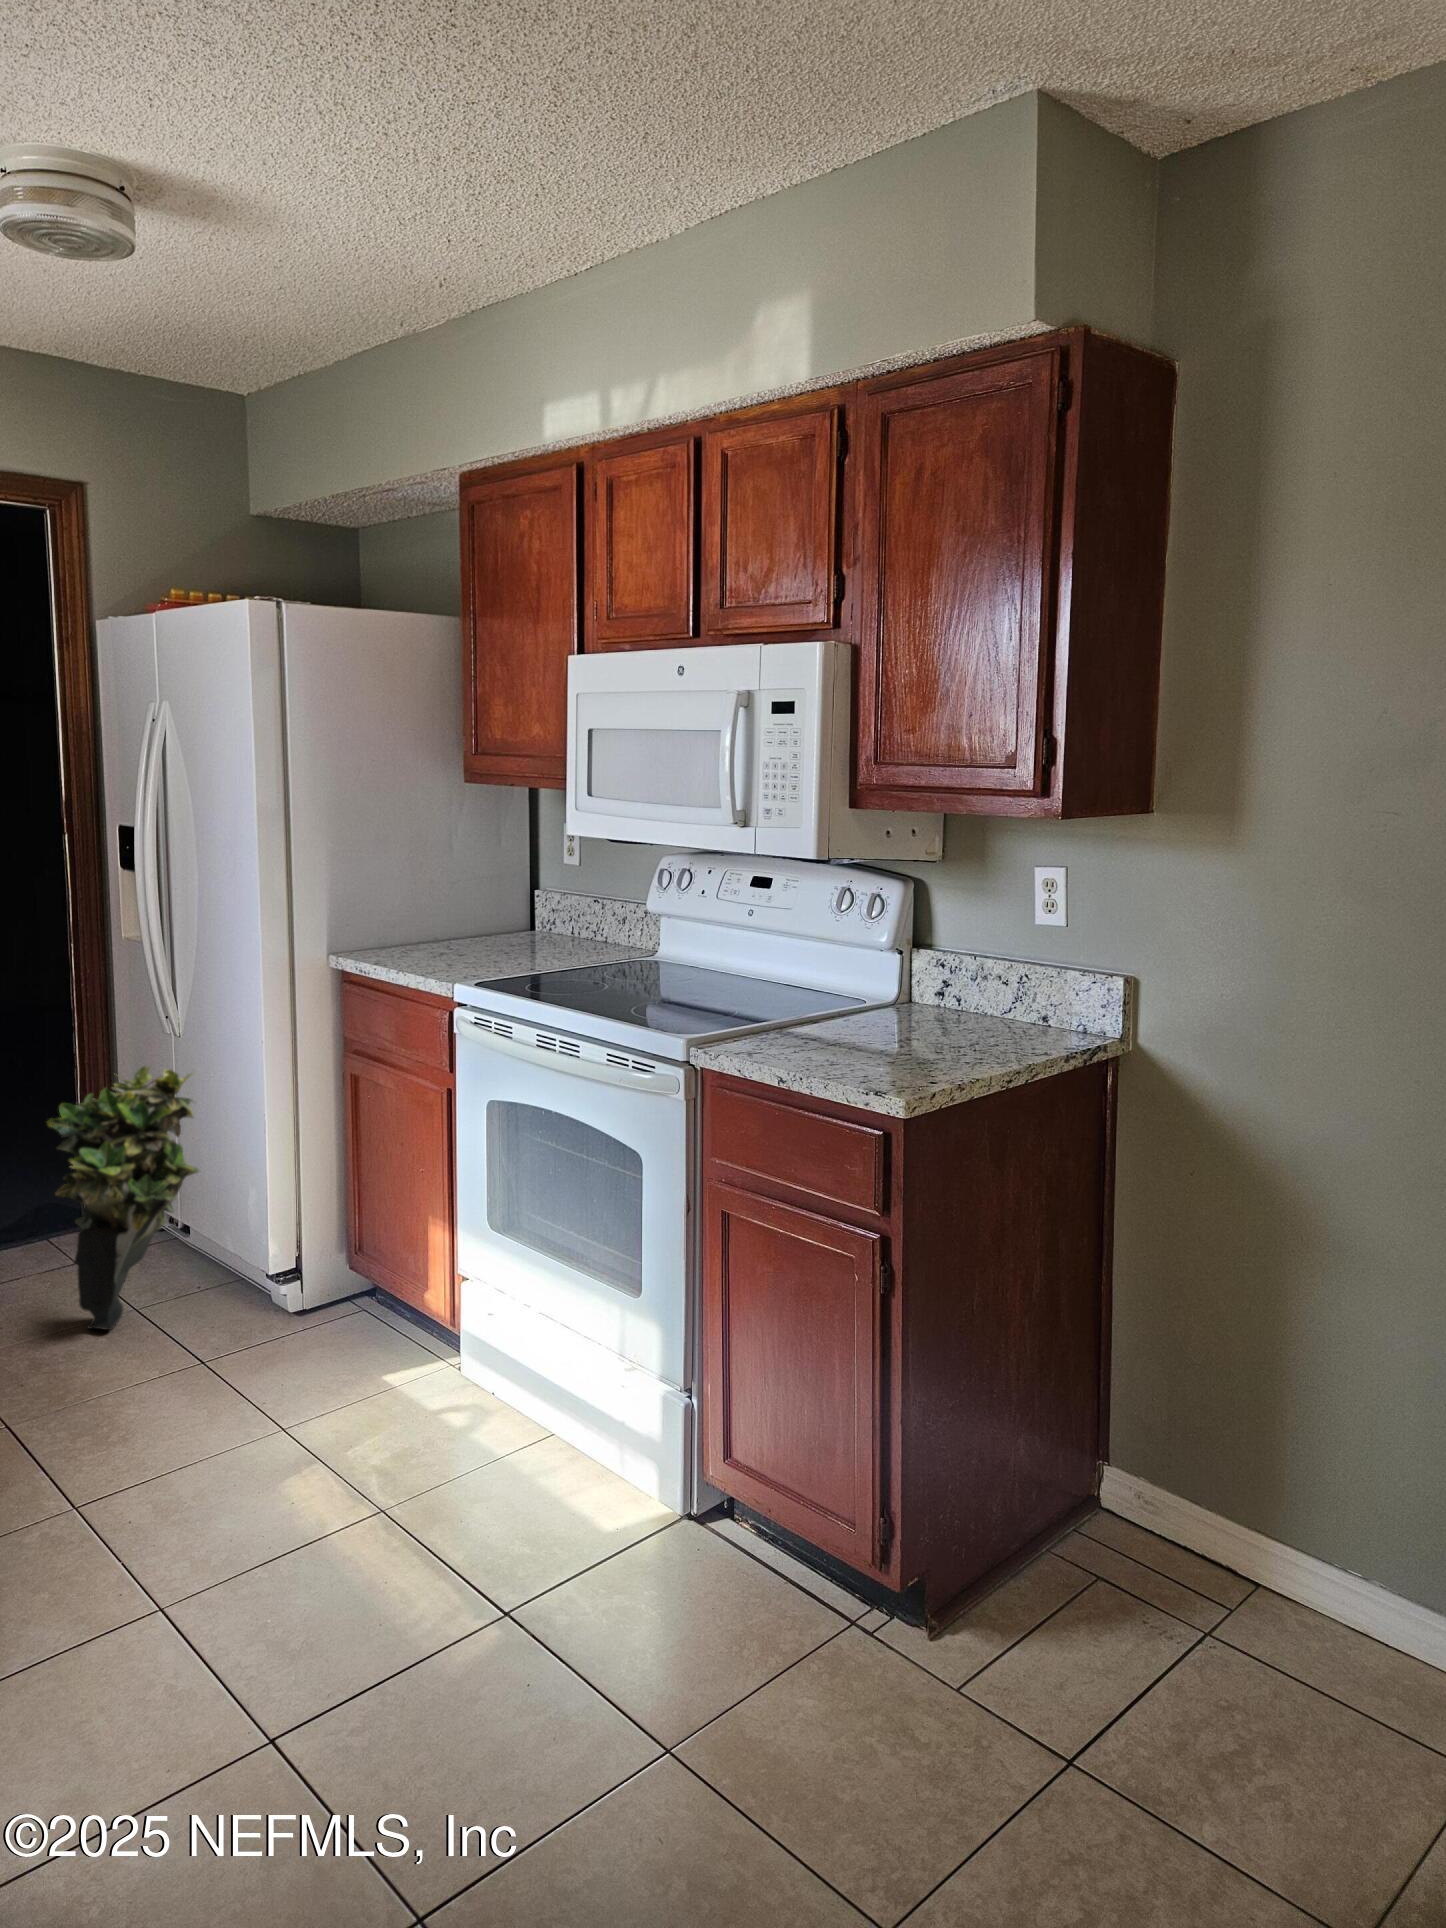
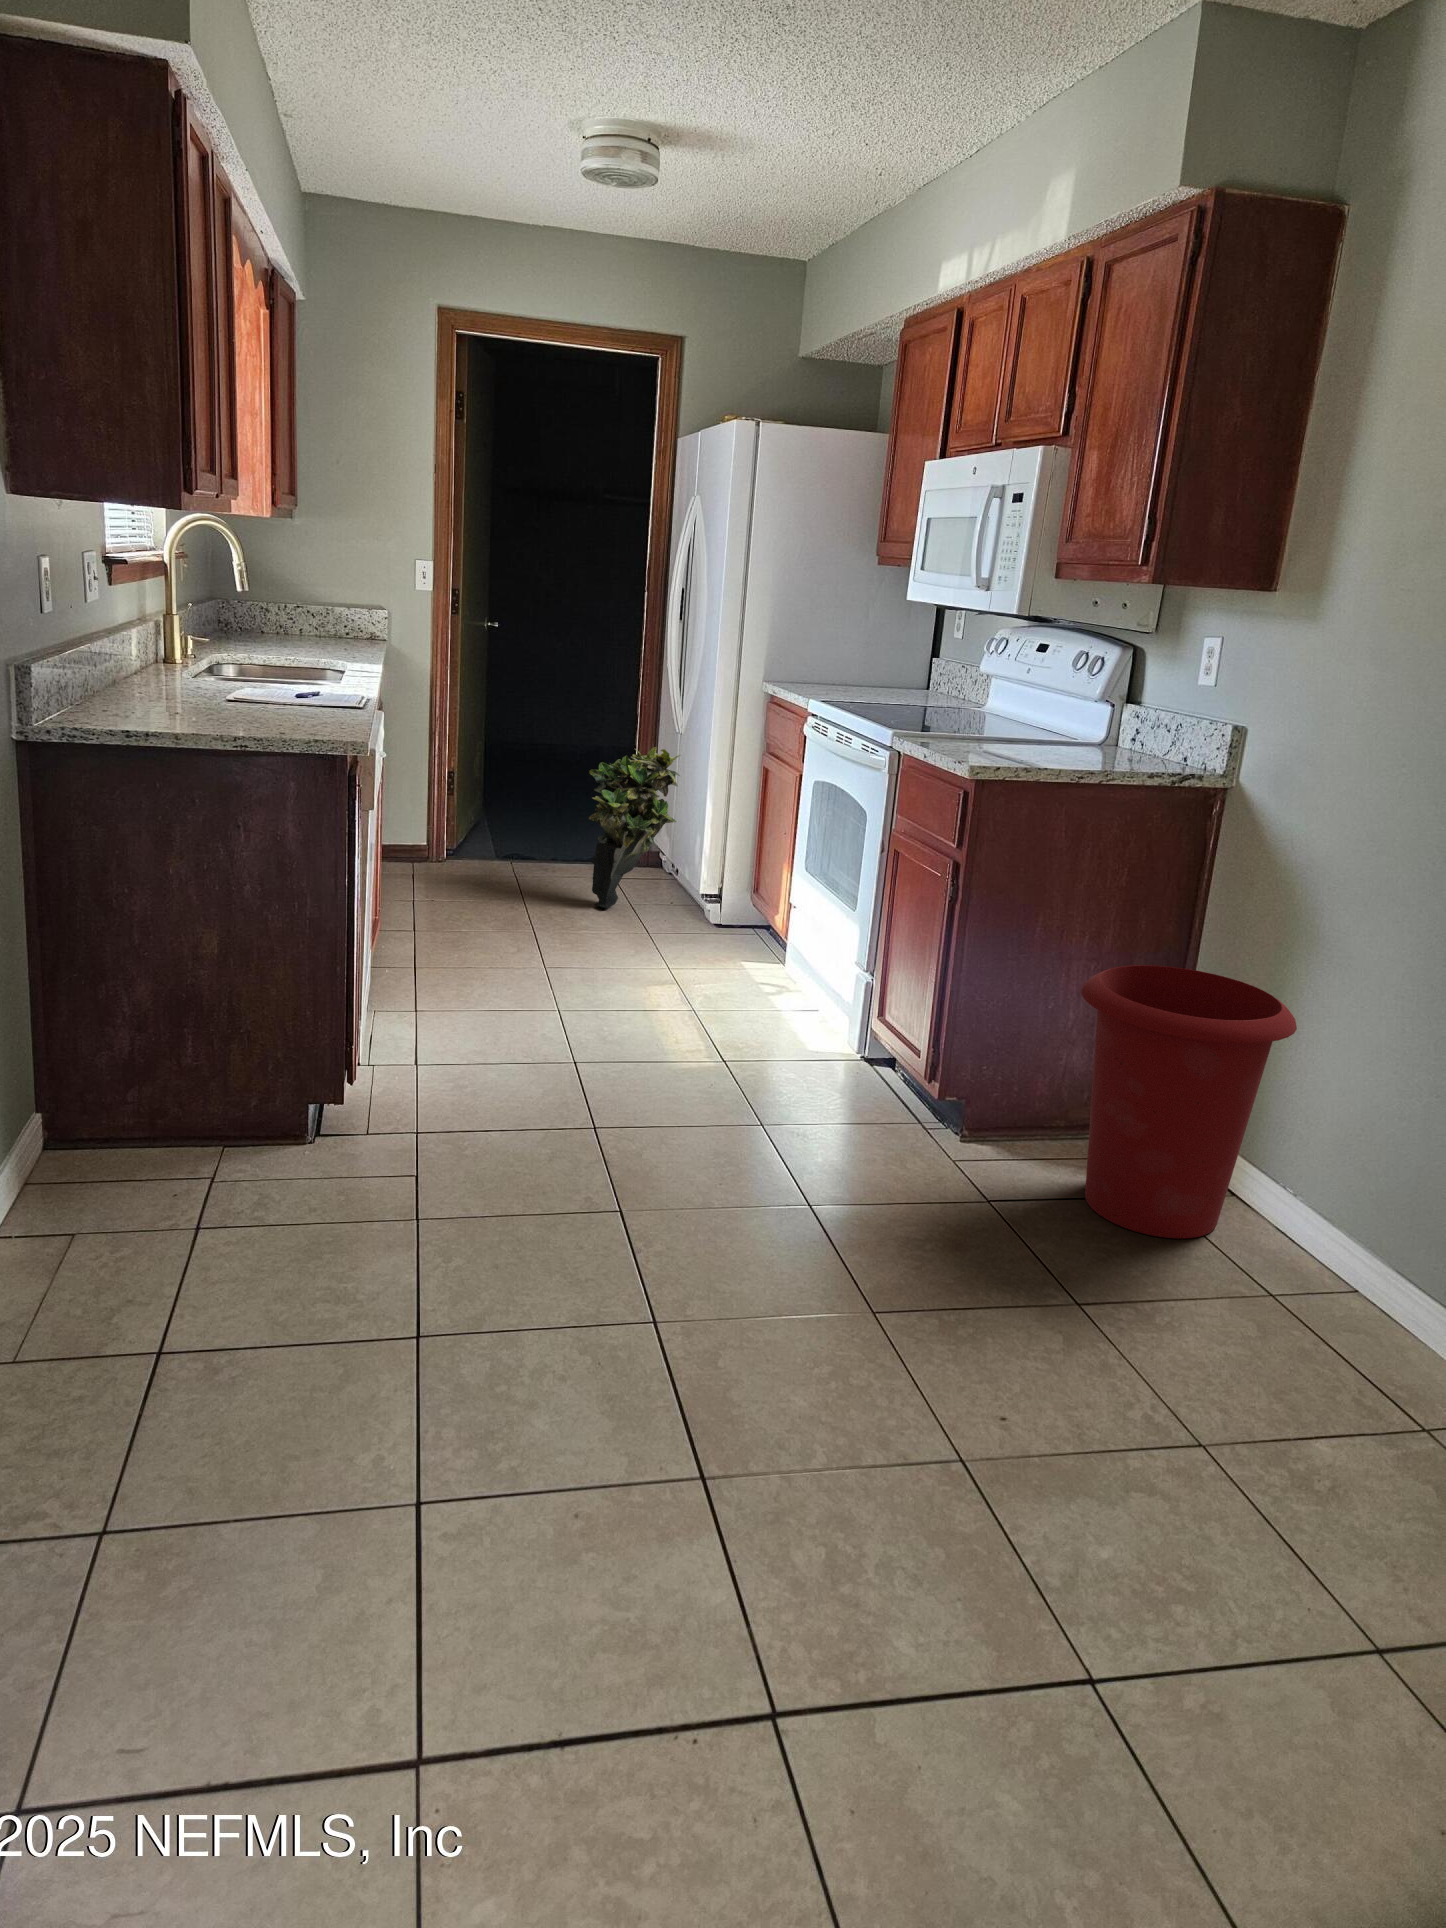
waste bin: none [1093,1308,1385,1708] -> present [1081,965,1297,1239]

